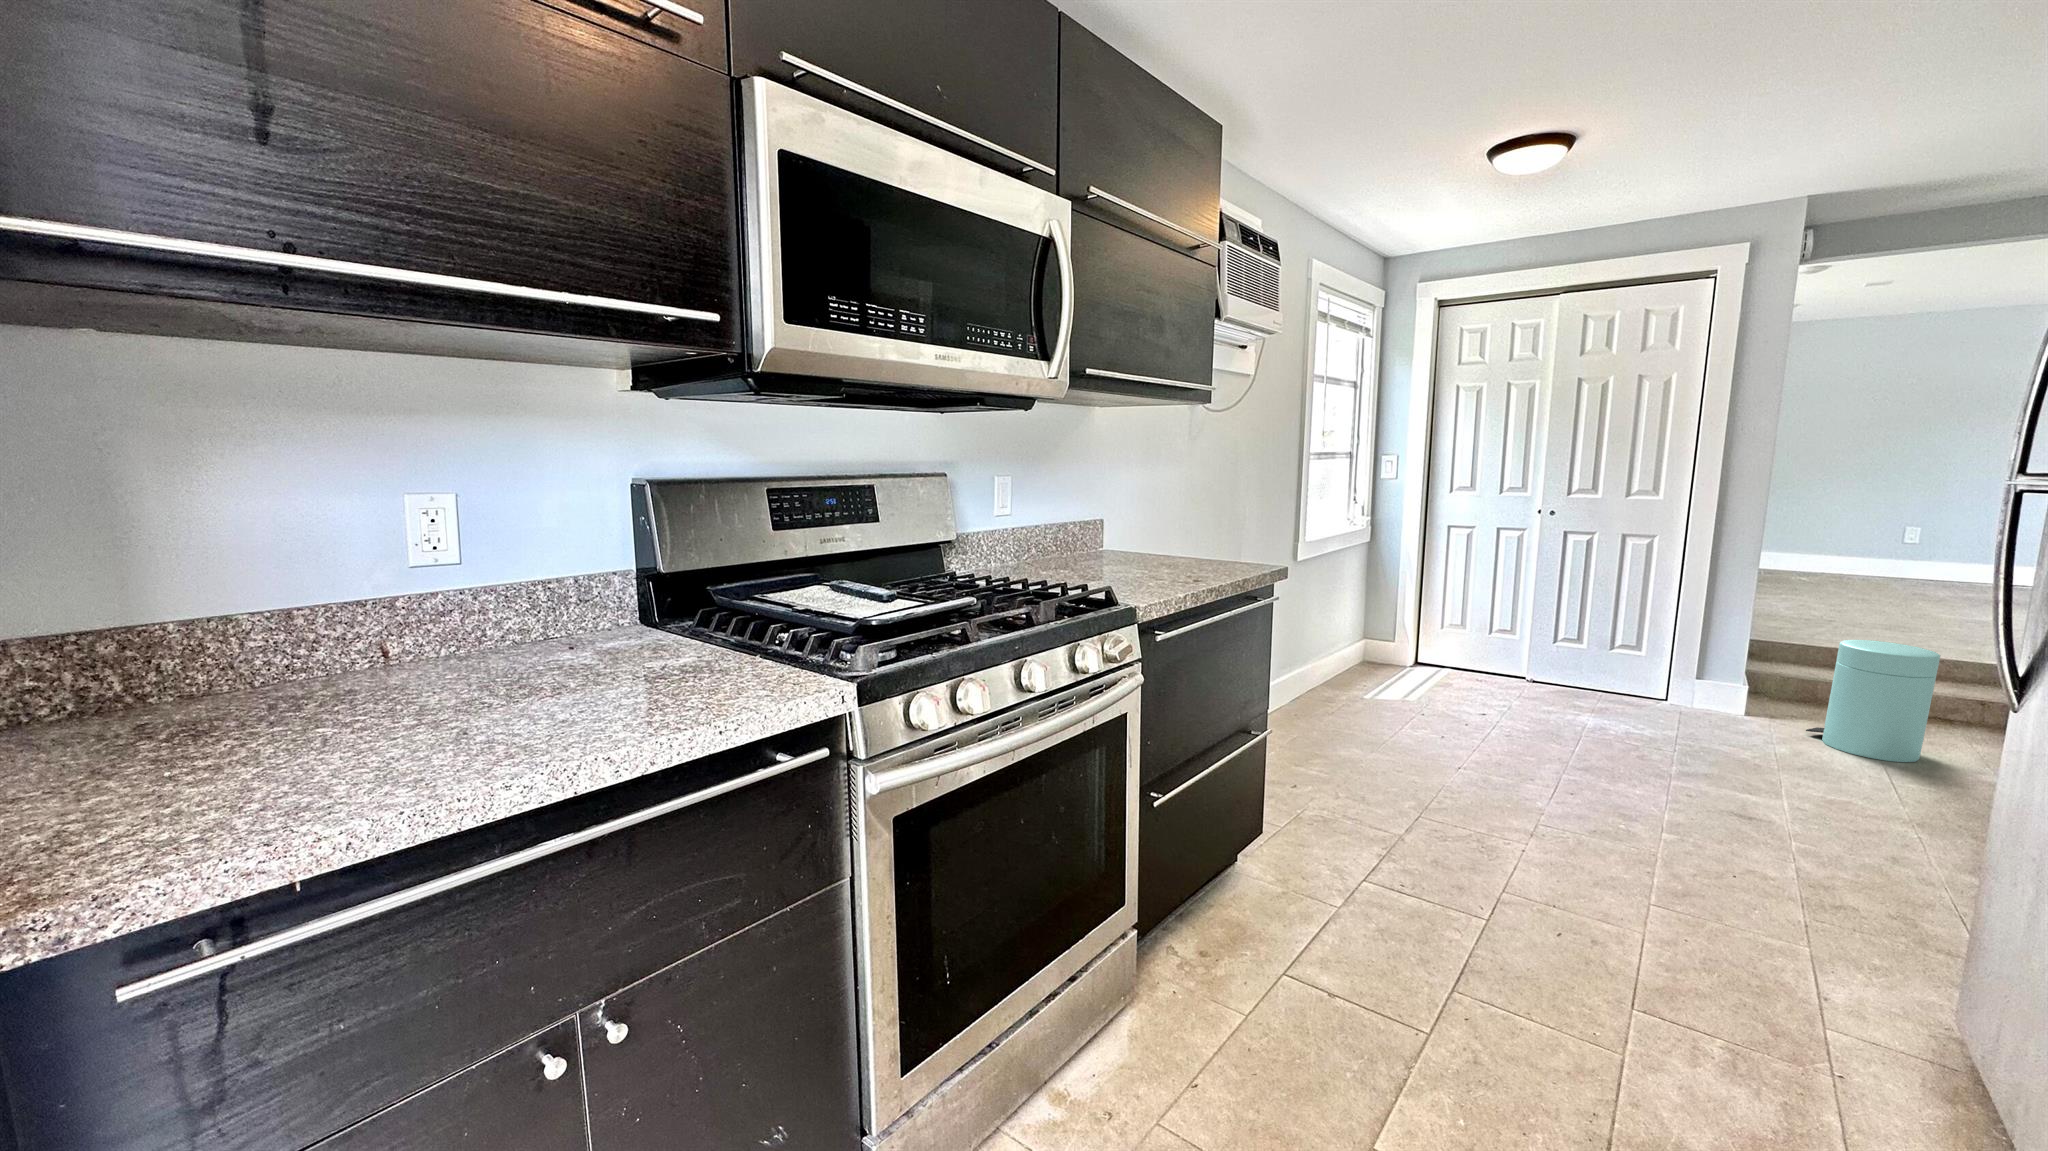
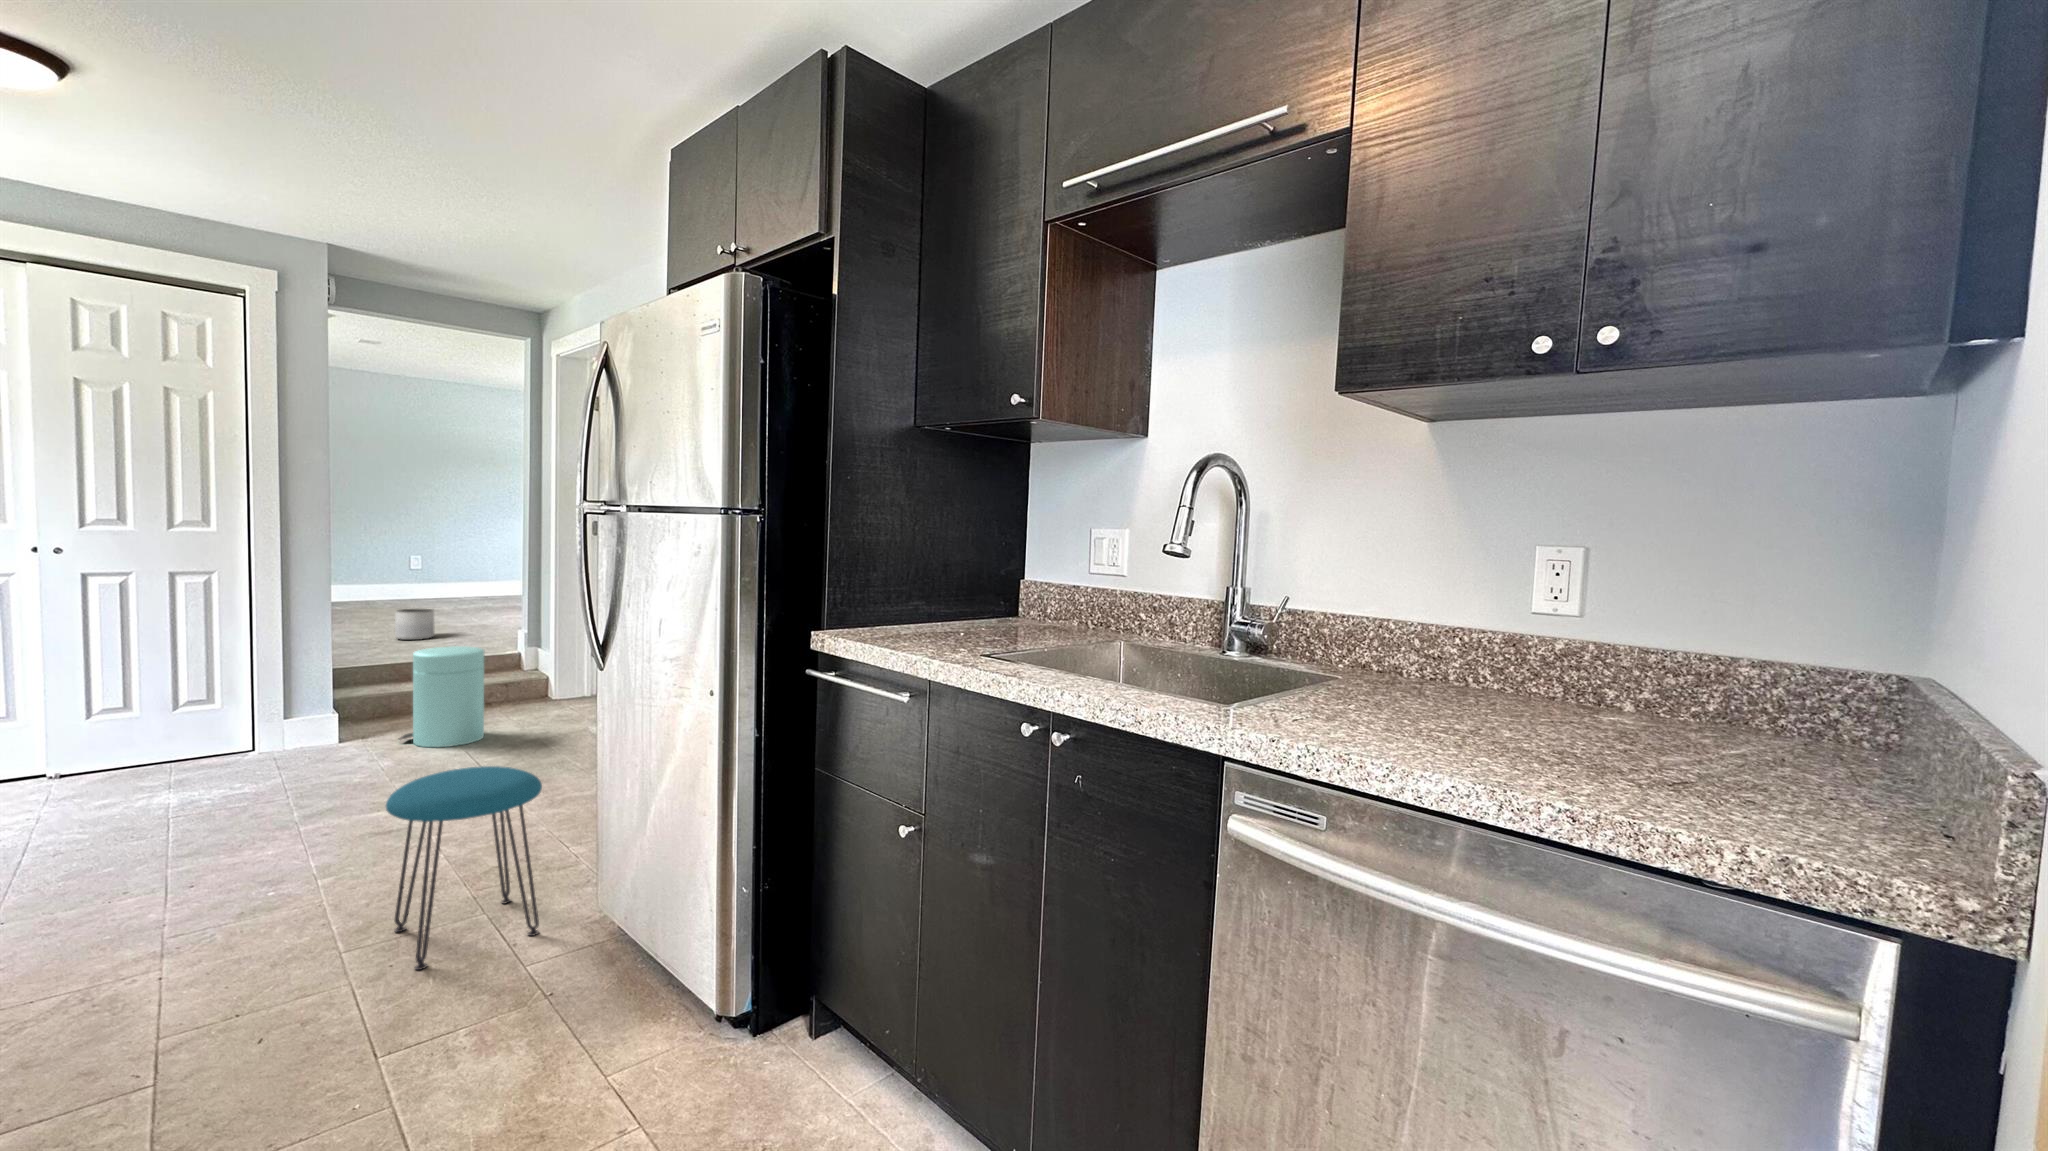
planter: none [1853,590,1910,628] -> present [395,609,434,640]
stool: none [1704,774,1908,1008] -> present [386,766,542,970]

